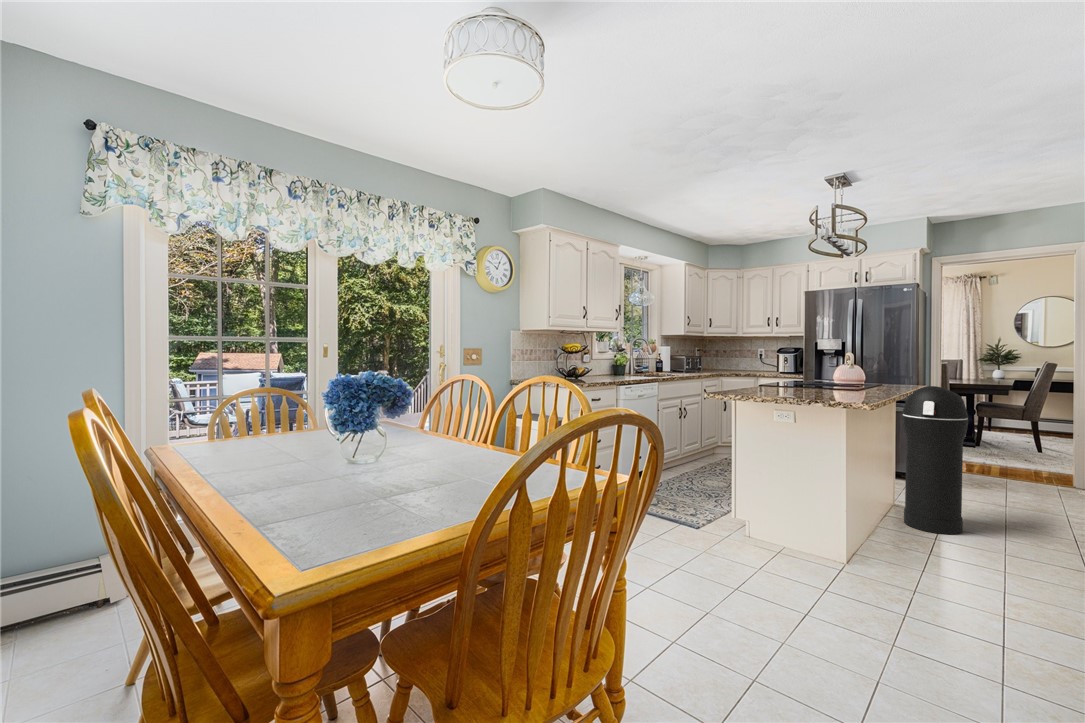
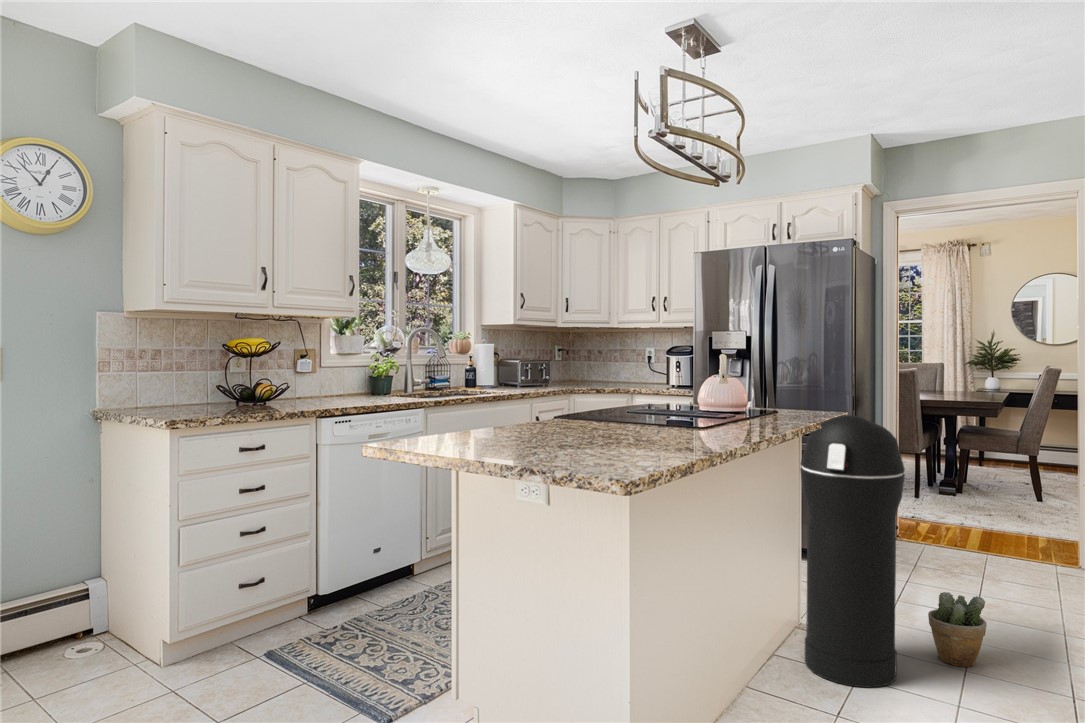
potted plant: none [979,487,1018,529] -> present [928,592,987,667]

